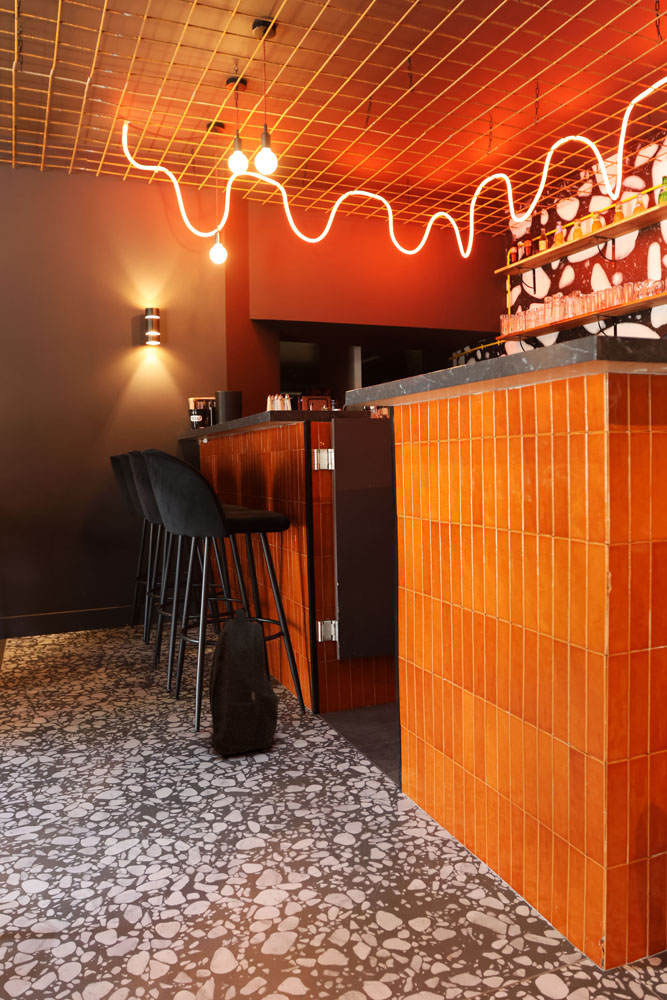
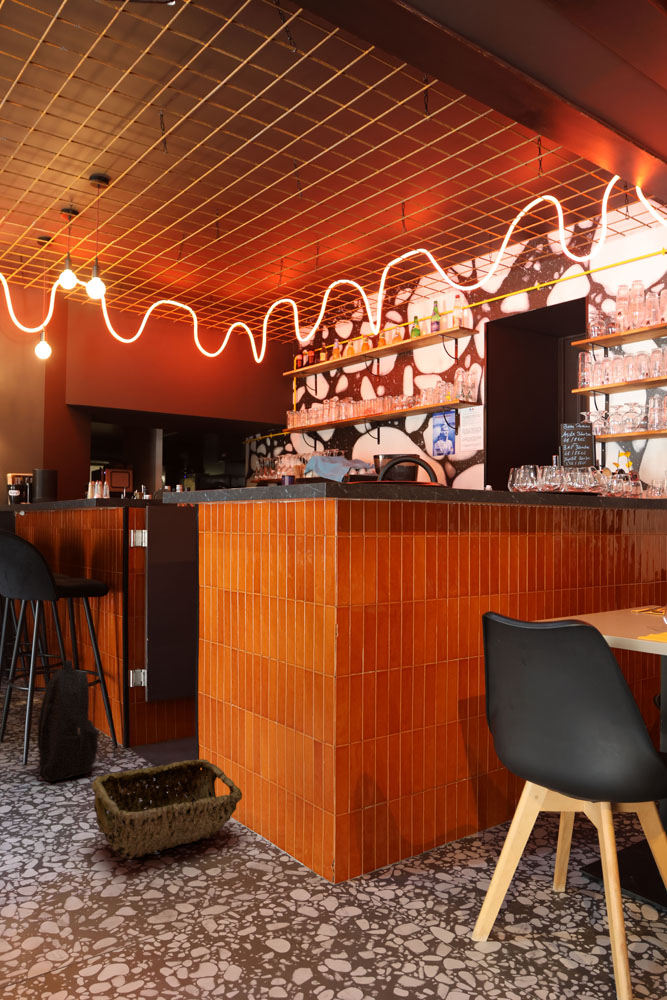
woven basket: none [253,749,460,890] -> present [92,759,242,859]

